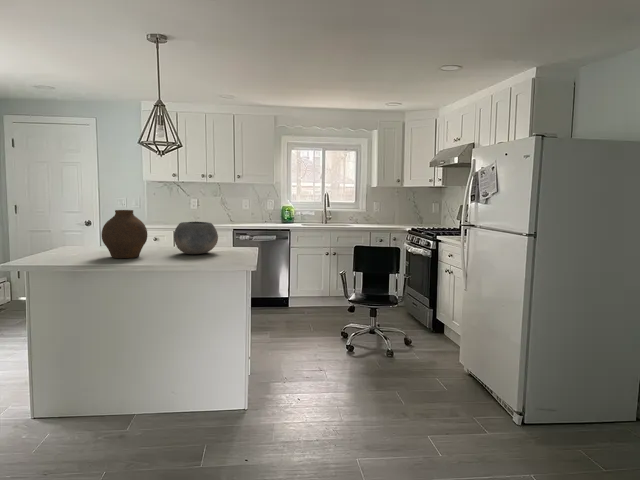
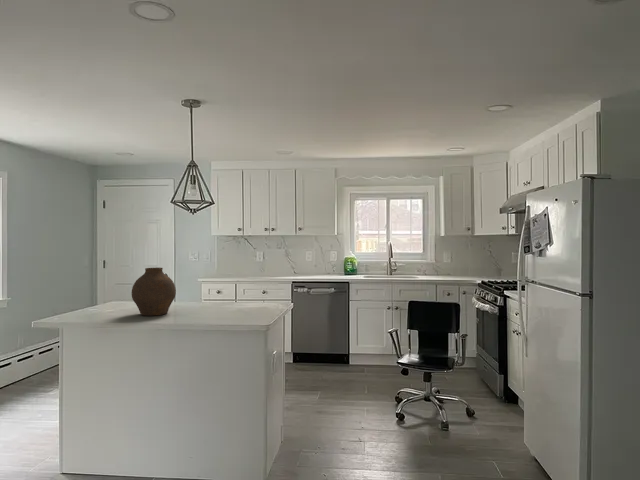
bowl: present [174,221,218,254] -> none [202,278,246,312]

